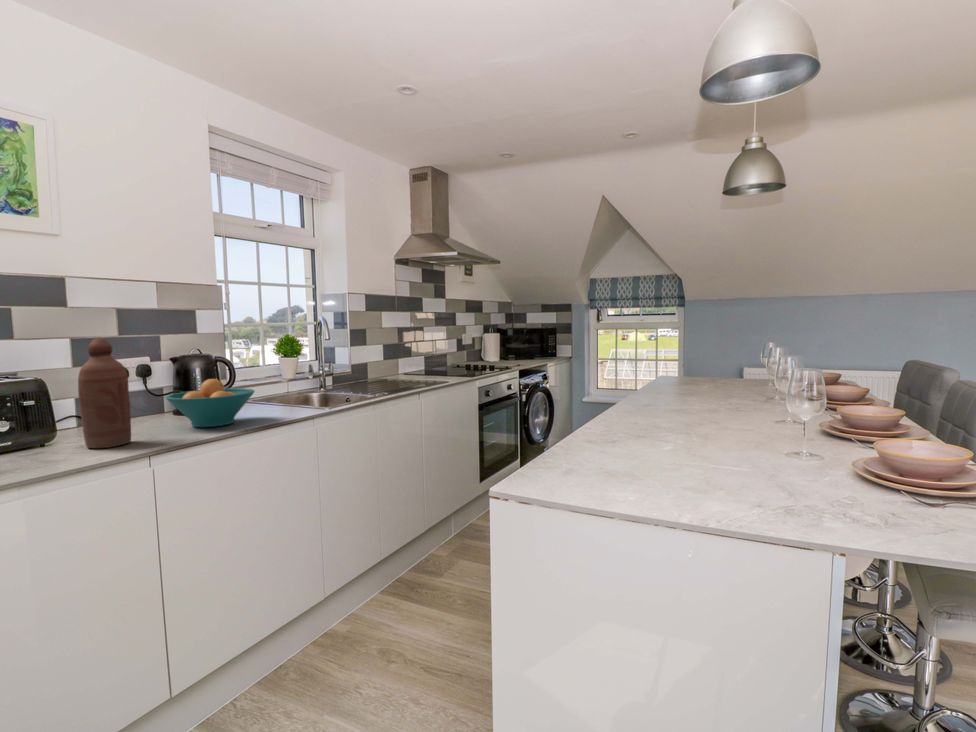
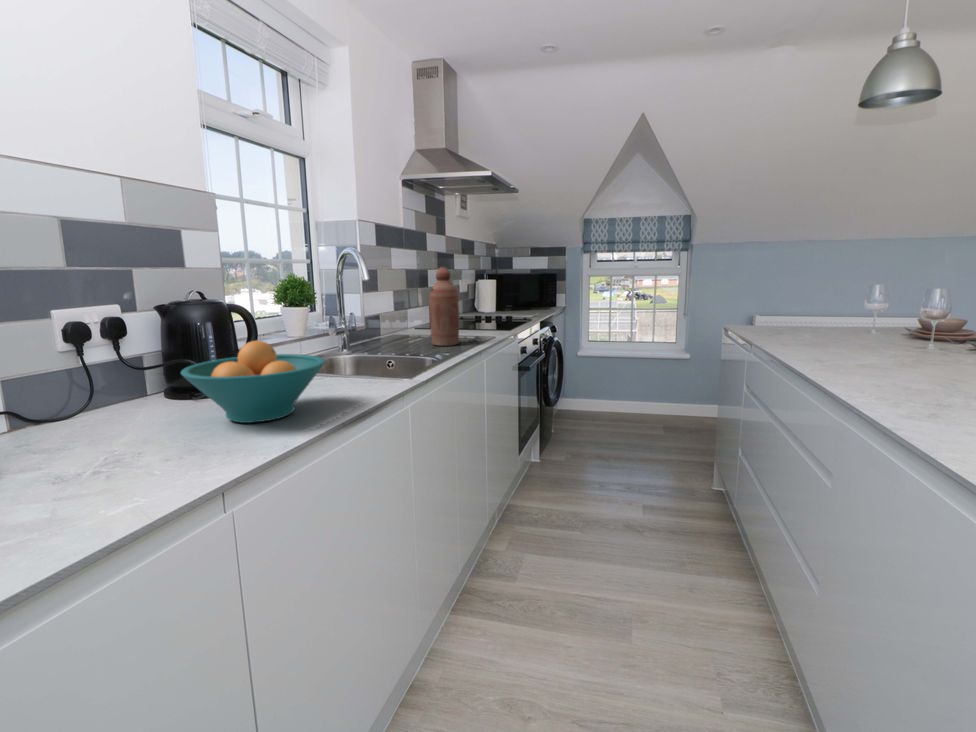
bottle: present [78,338,131,448] -> present [429,267,459,346]

